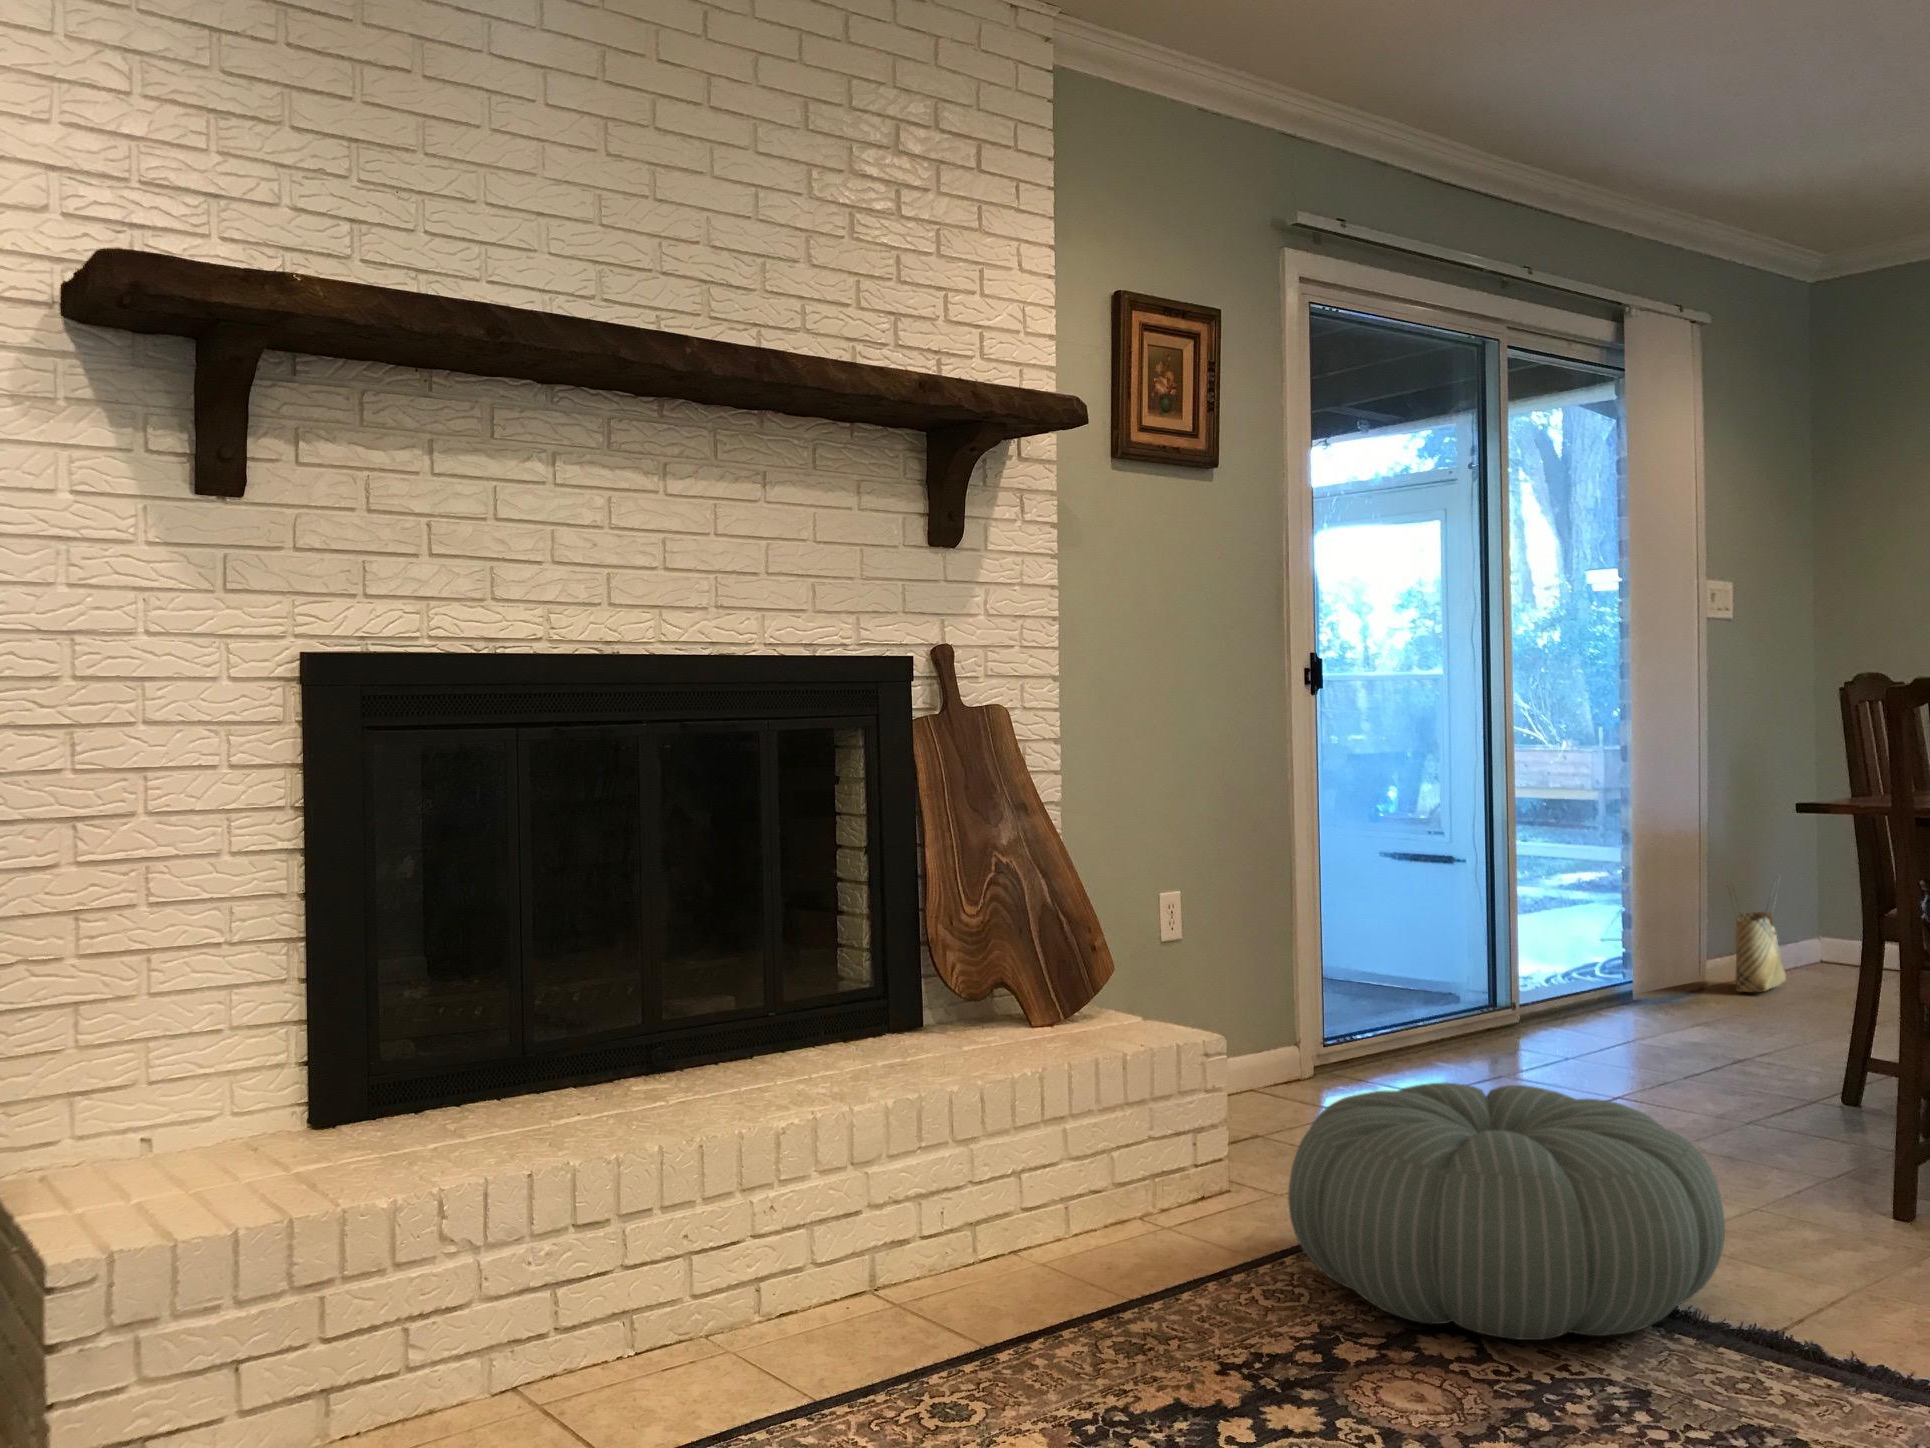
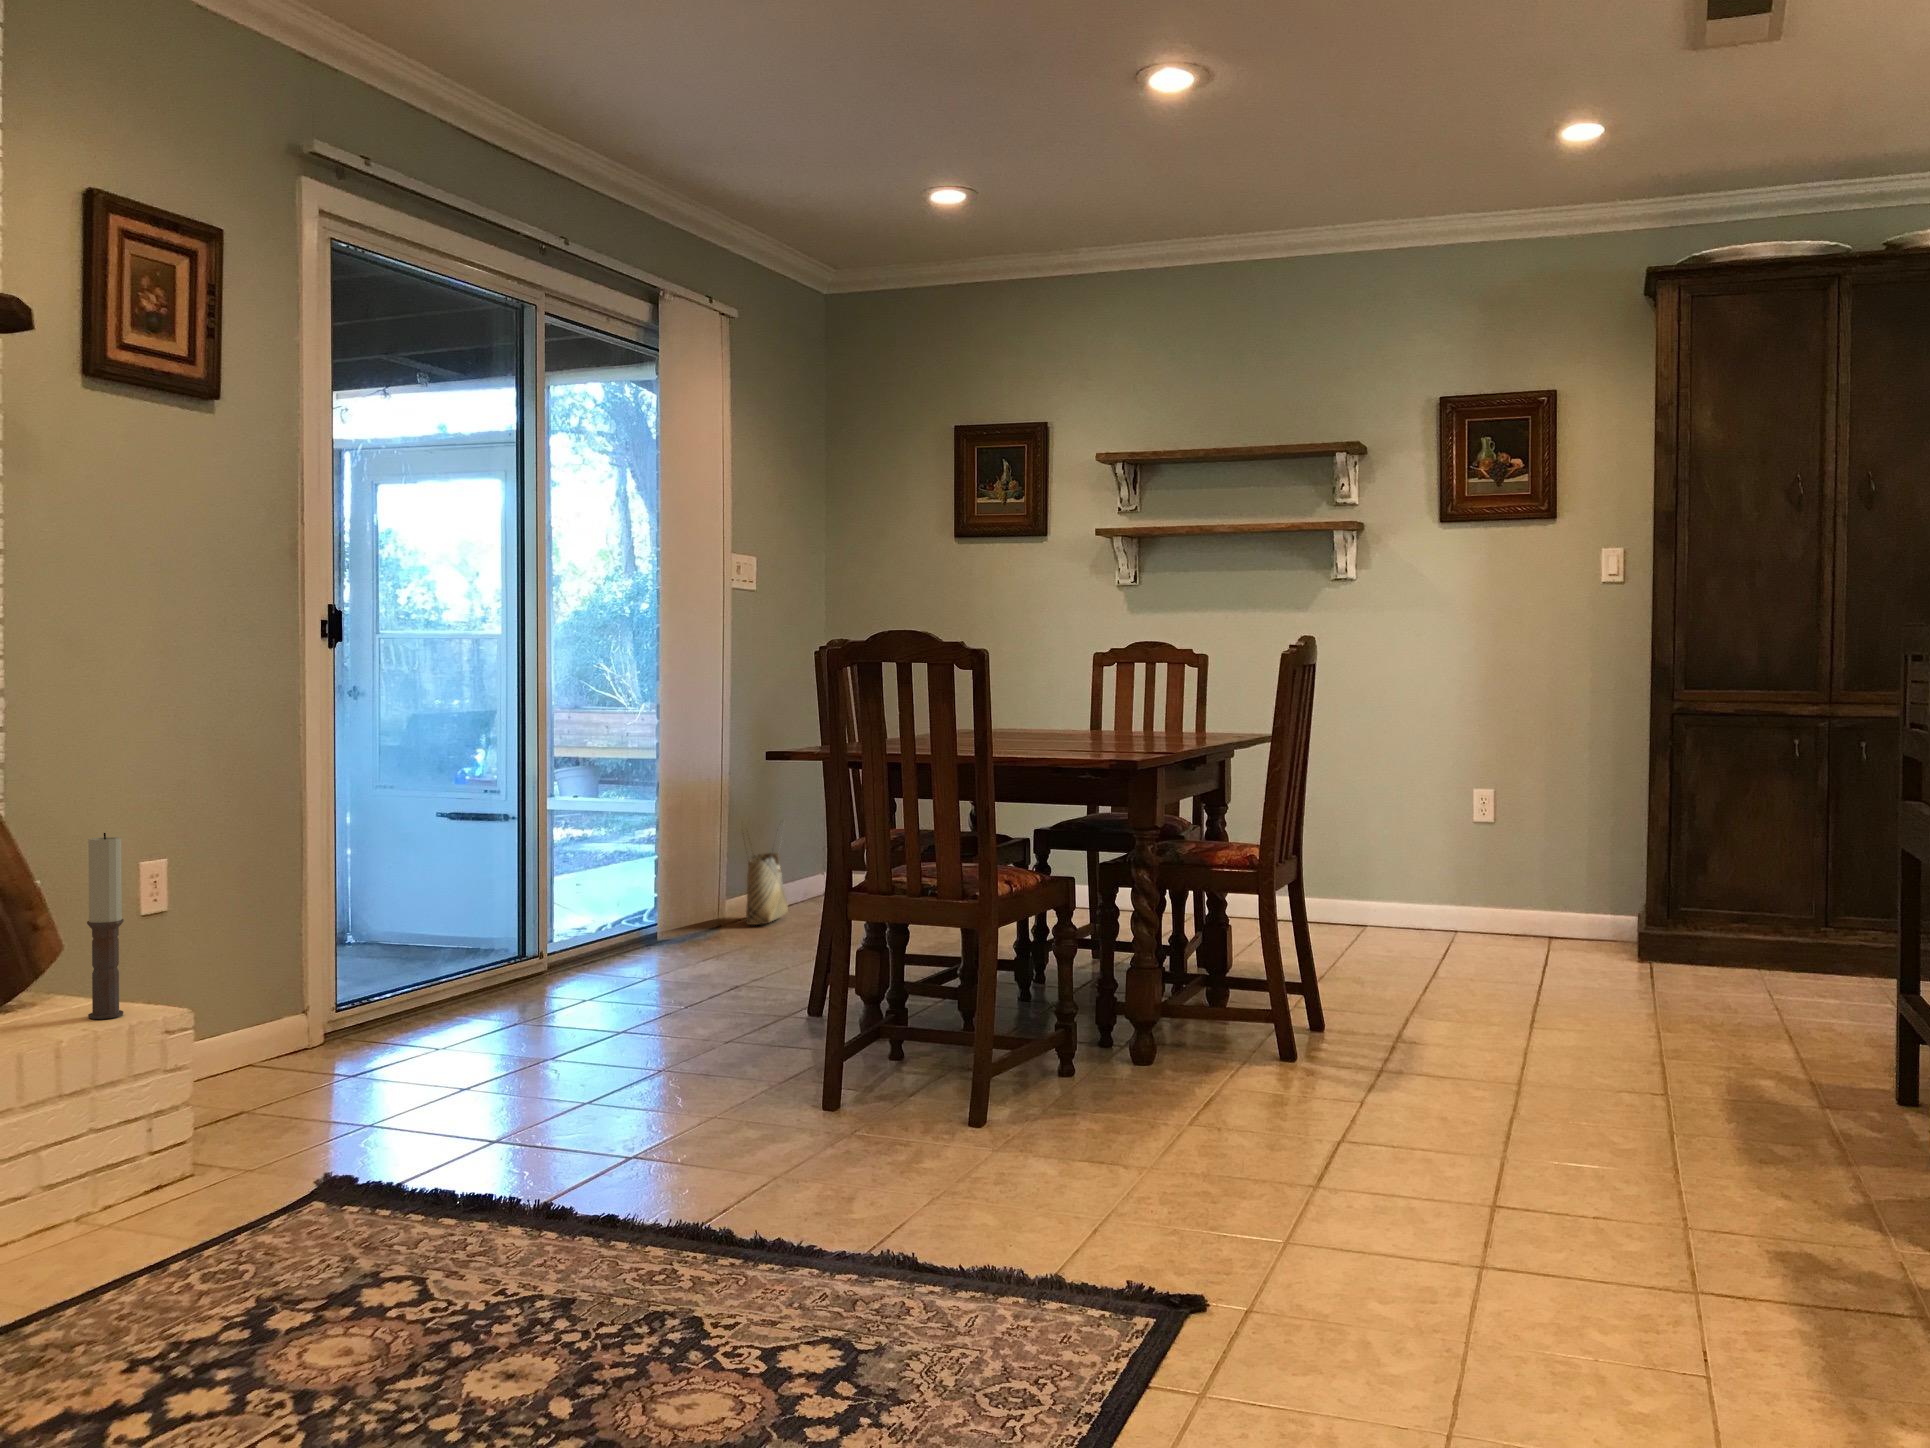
candle: none [1139,868,1169,1037] -> present [87,833,124,1019]
pouf: present [1288,1083,1725,1340] -> none [236,1029,663,1276]

